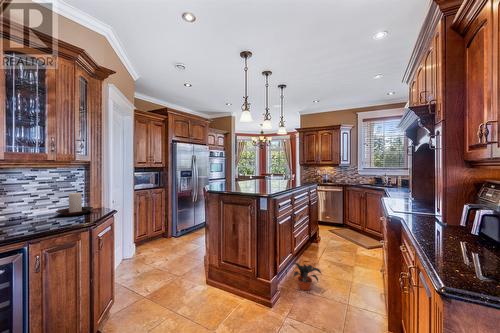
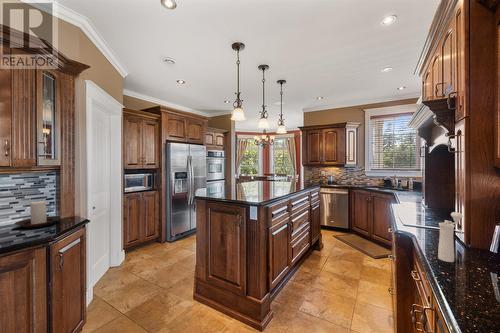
pepper mill: none [420,196,439,234] -> present [438,212,463,262]
potted plant: present [293,263,321,290] -> none [287,277,321,309]

